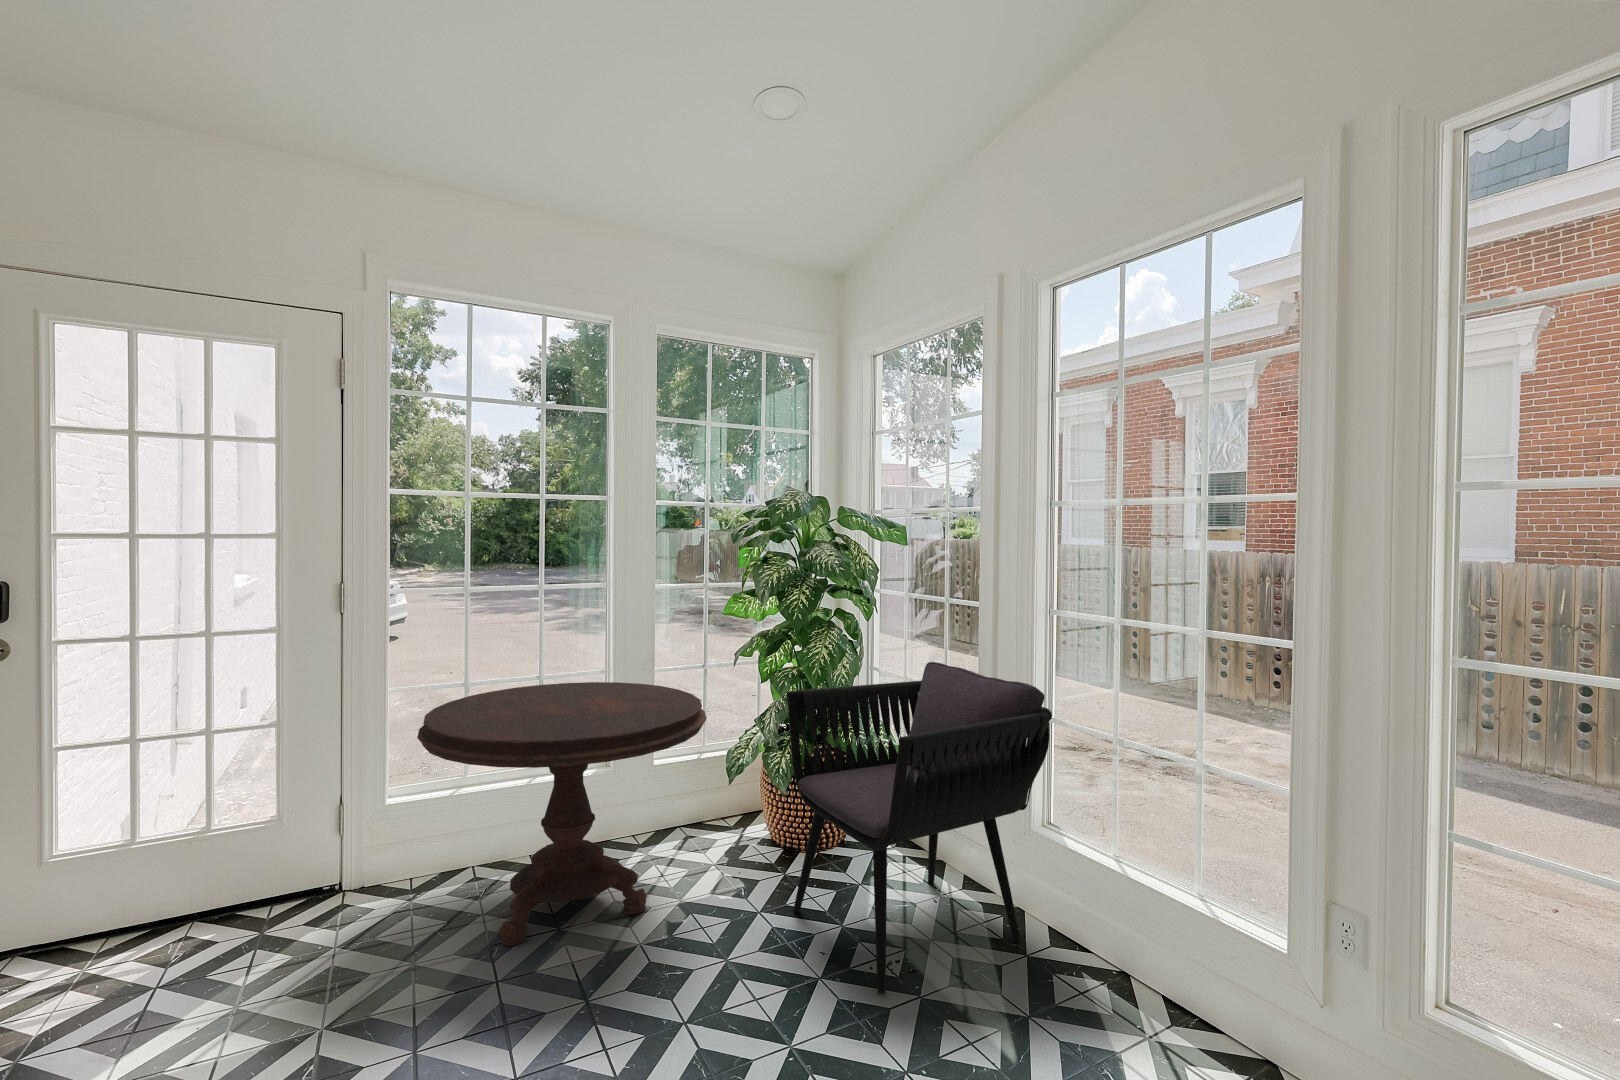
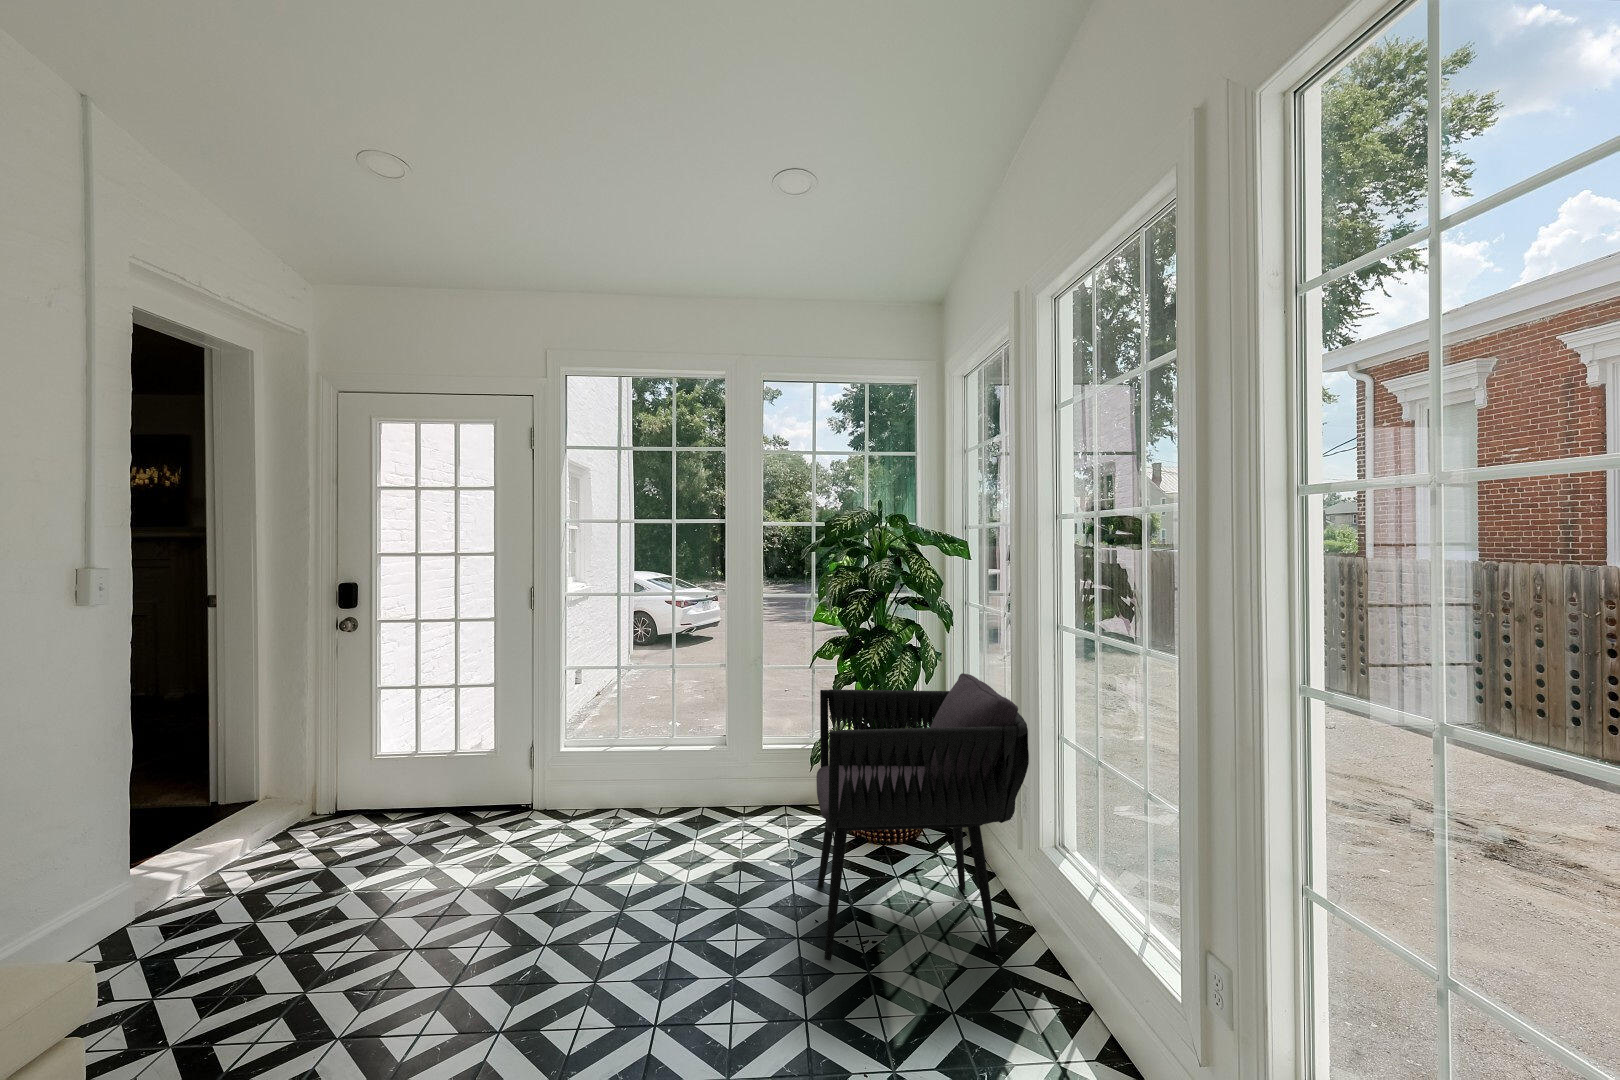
side table: present [417,682,707,946] -> none [545,672,765,864]

